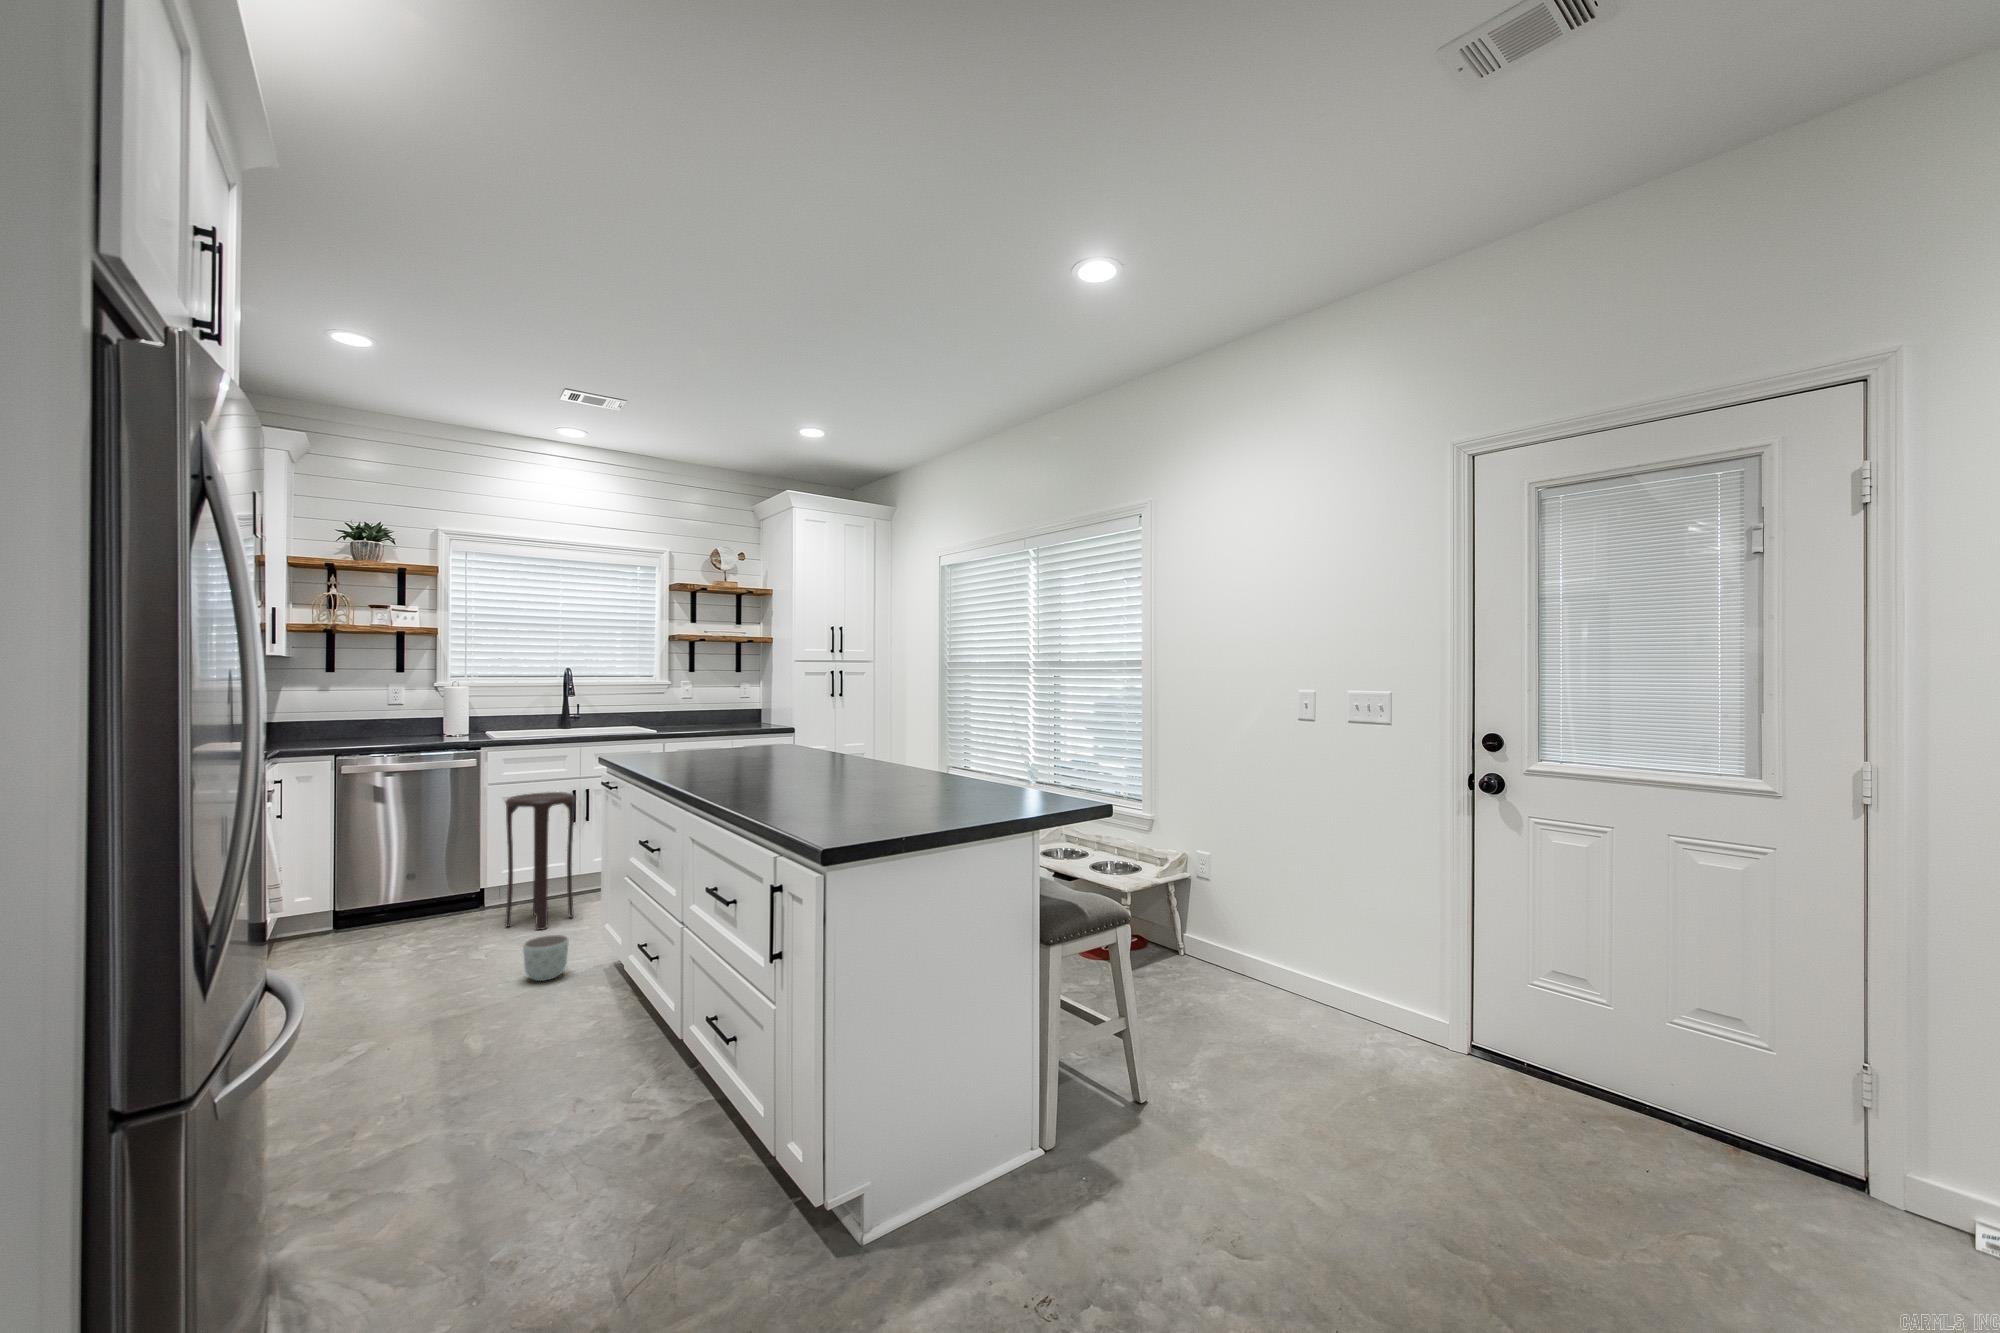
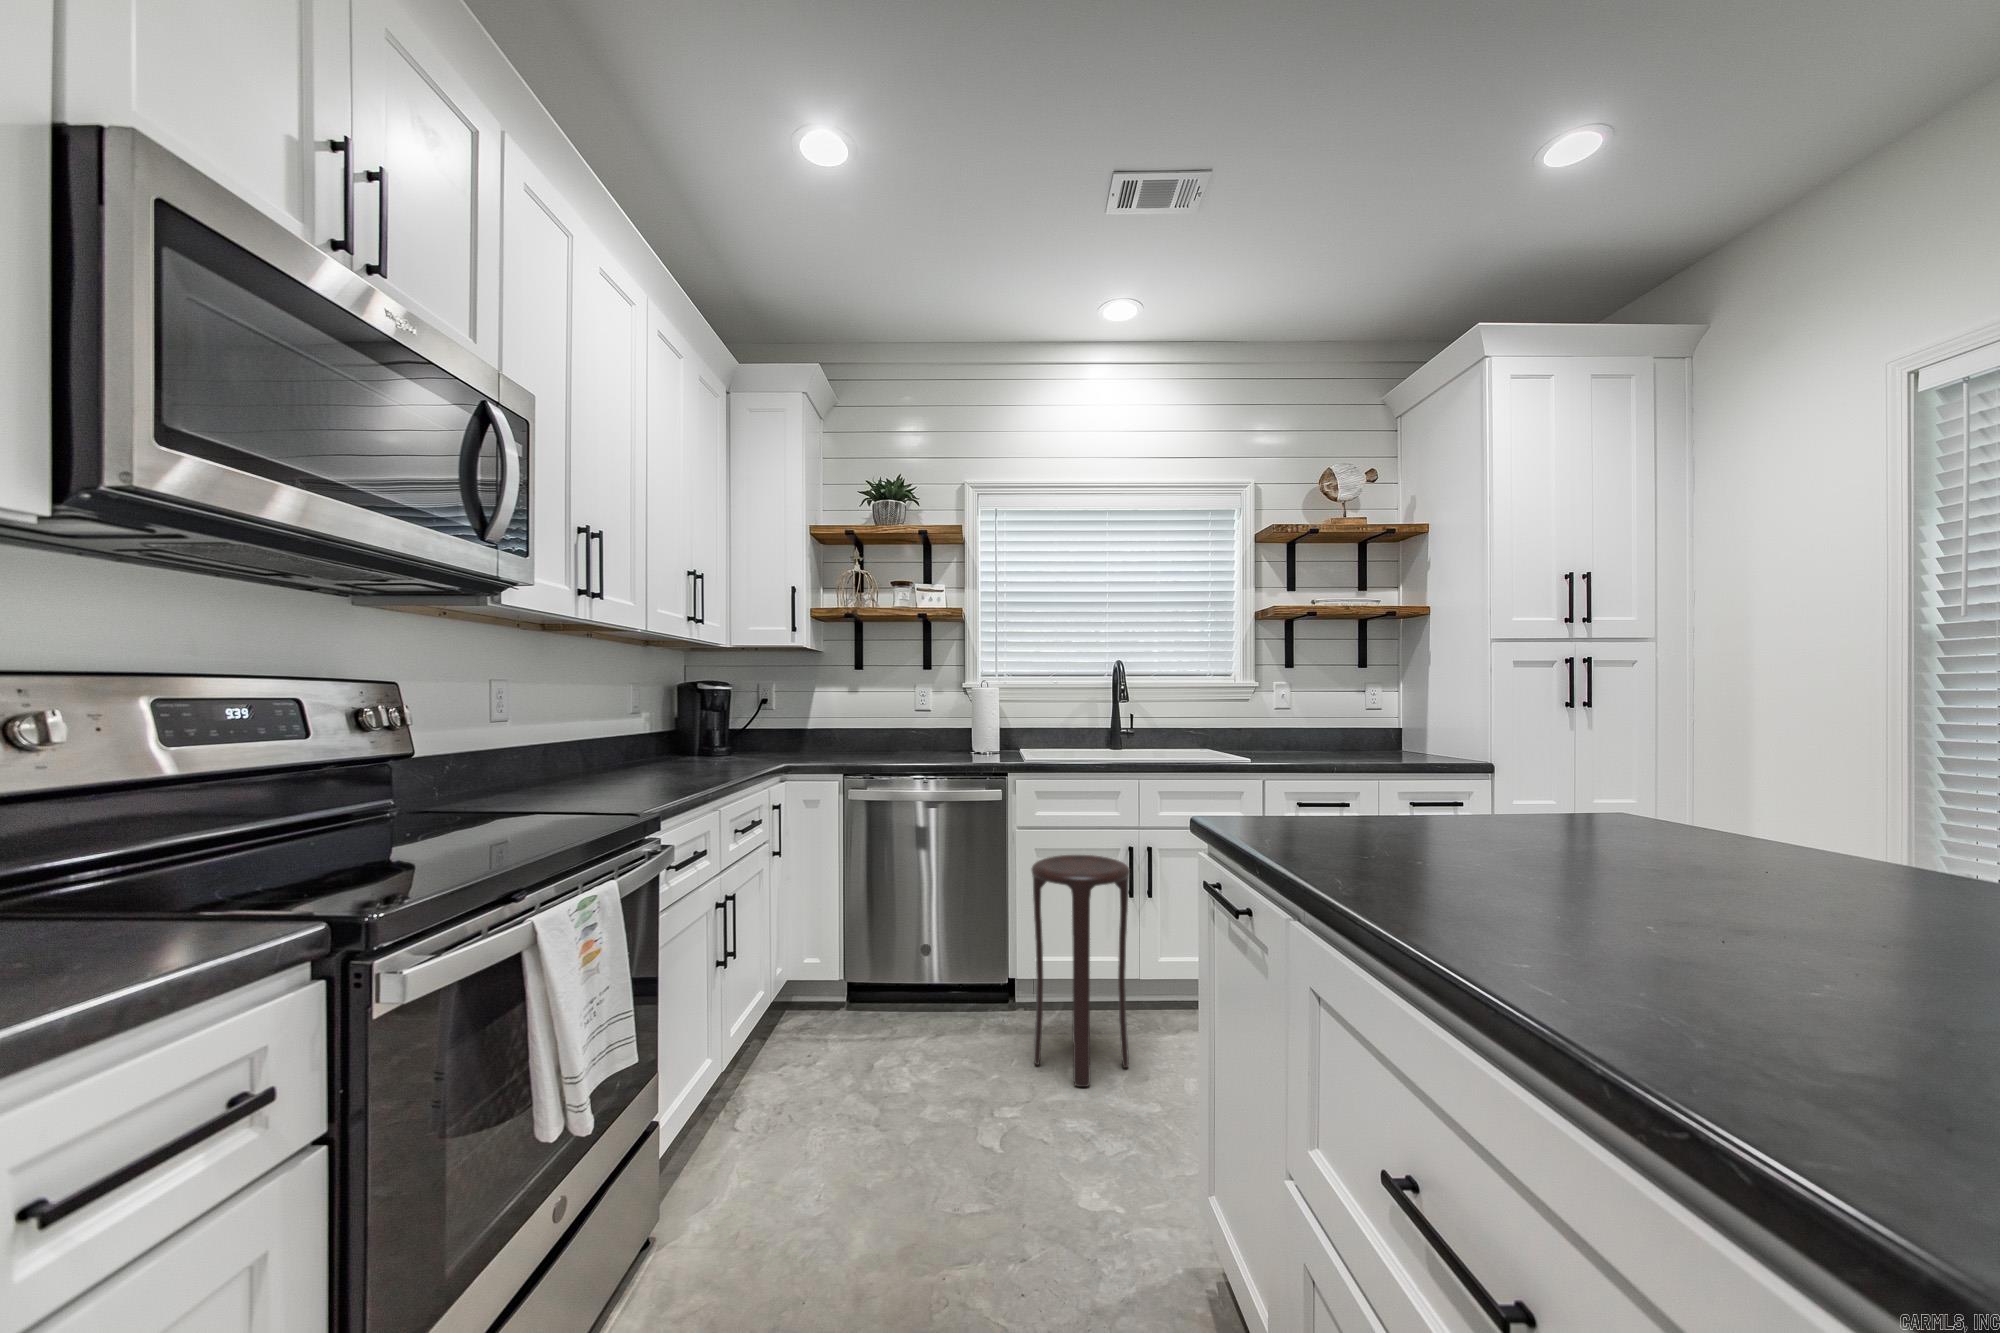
planter: present [523,935,569,981] -> none [1040,1163,1118,1270]

